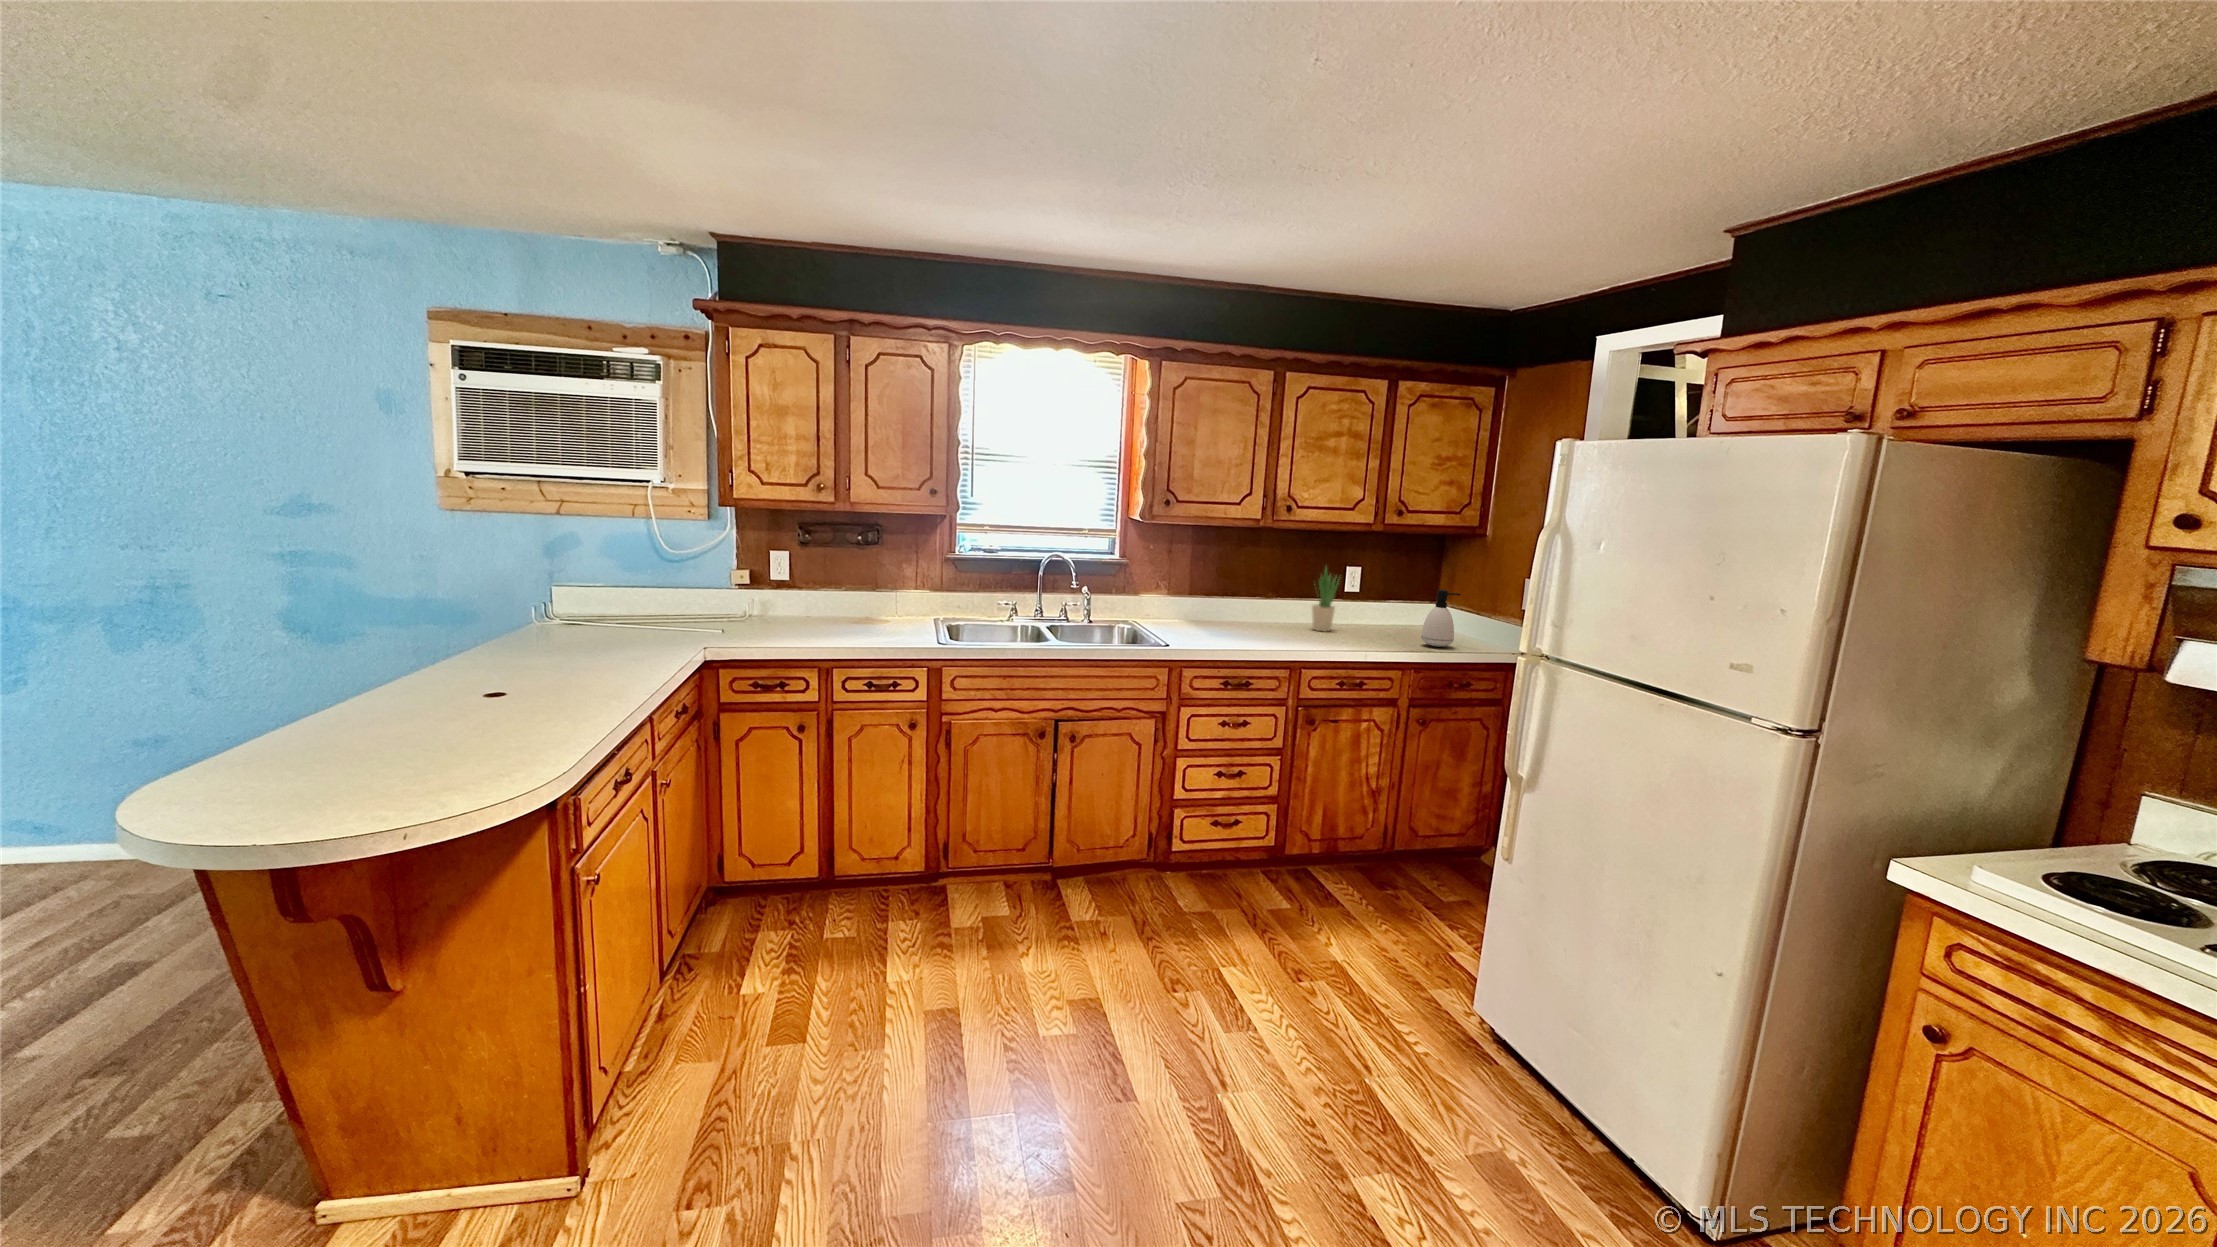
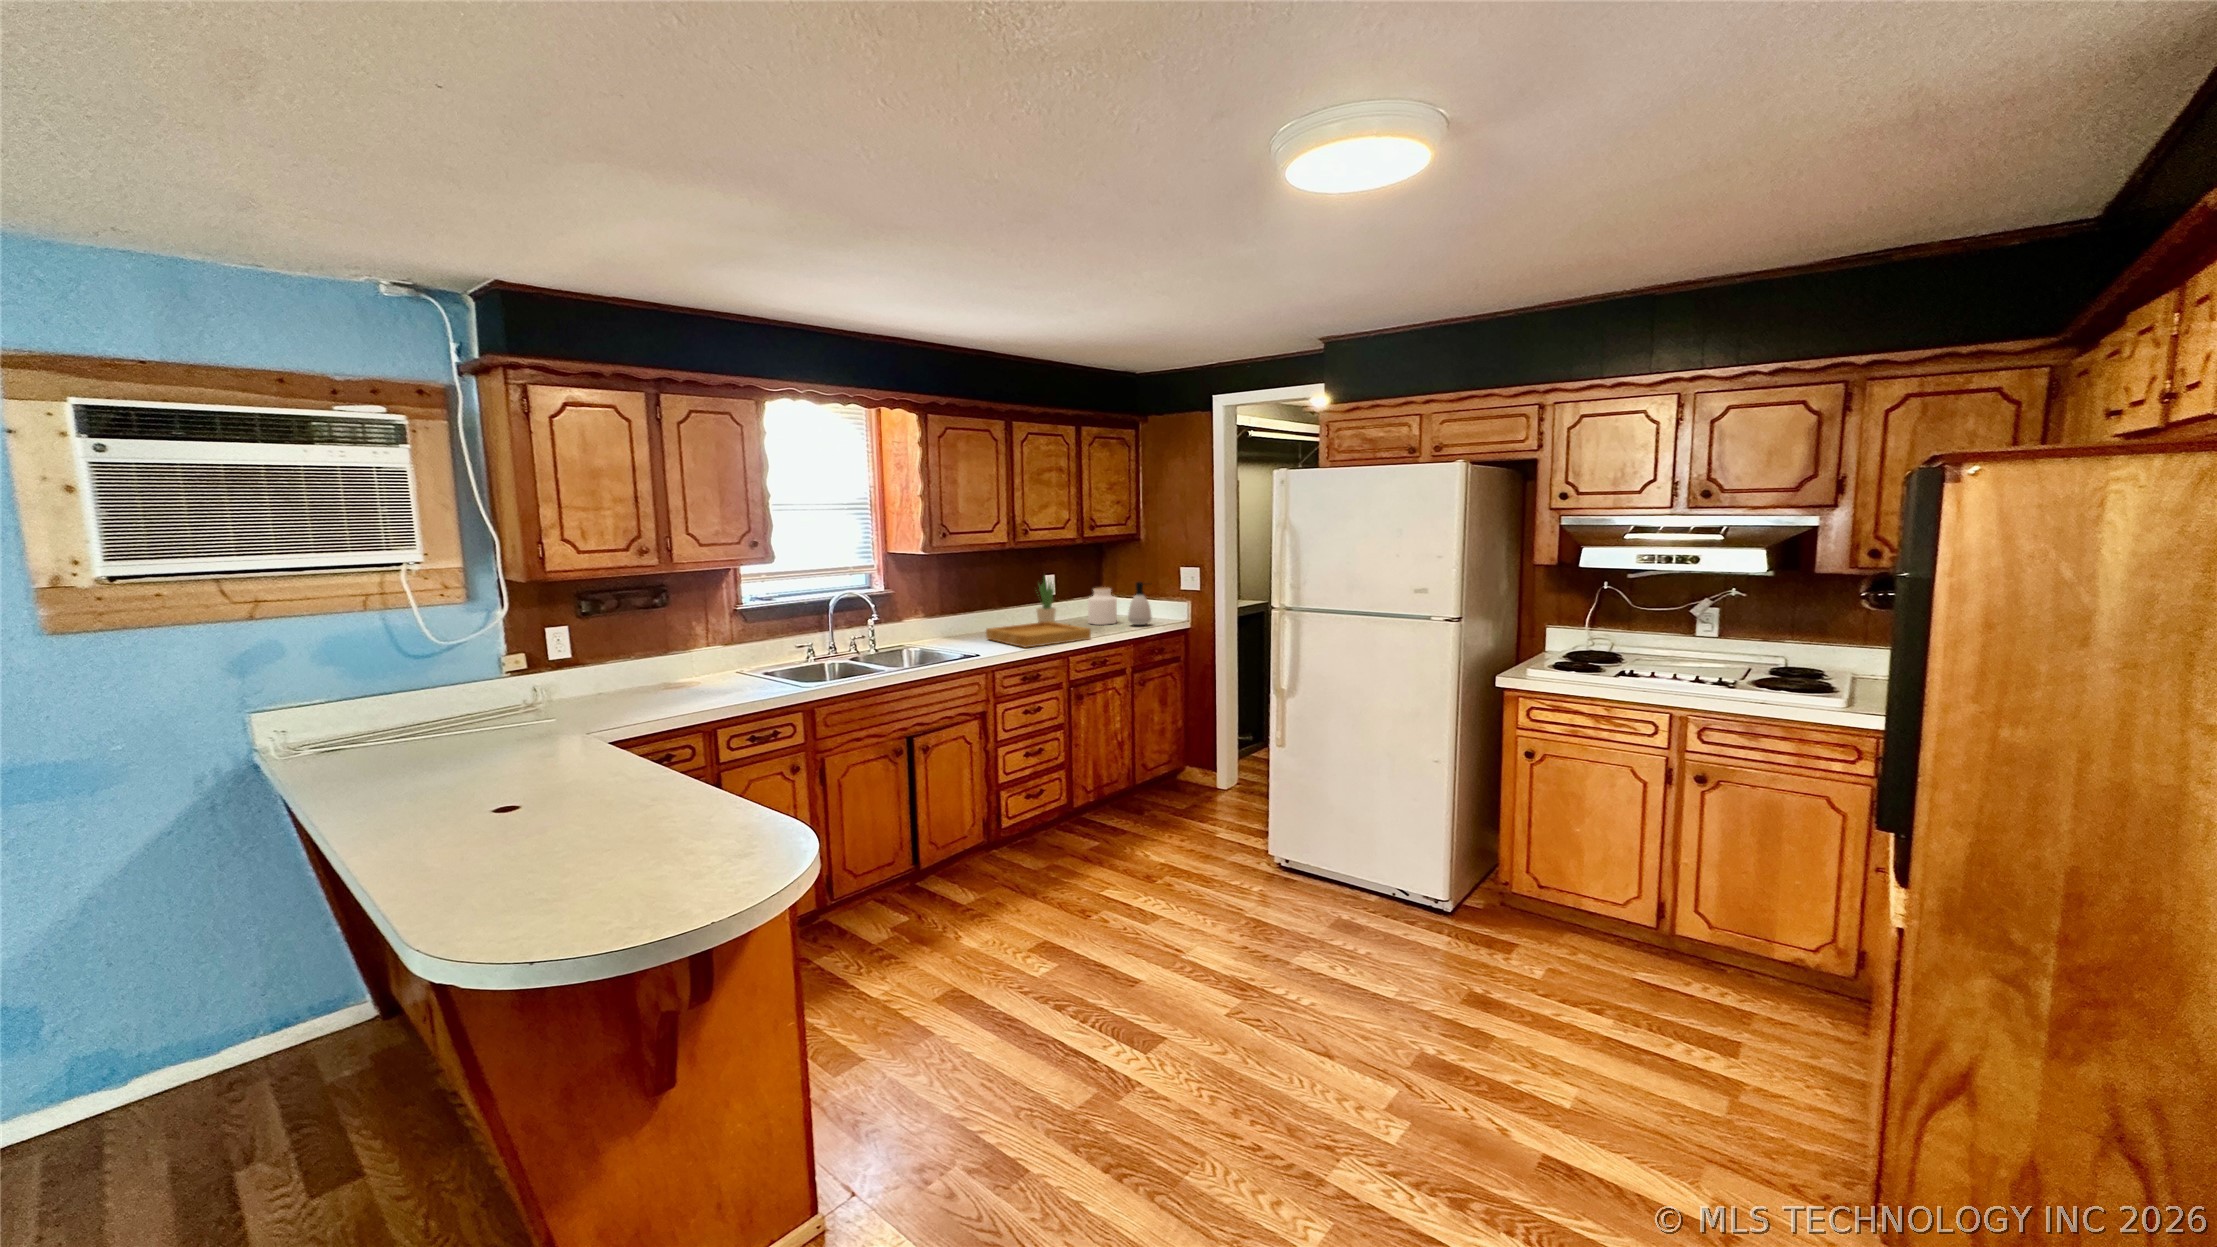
jar: none [1379,591,1420,639] -> present [1088,587,1117,625]
tray: none [1229,618,1339,651] -> present [986,621,1091,648]

